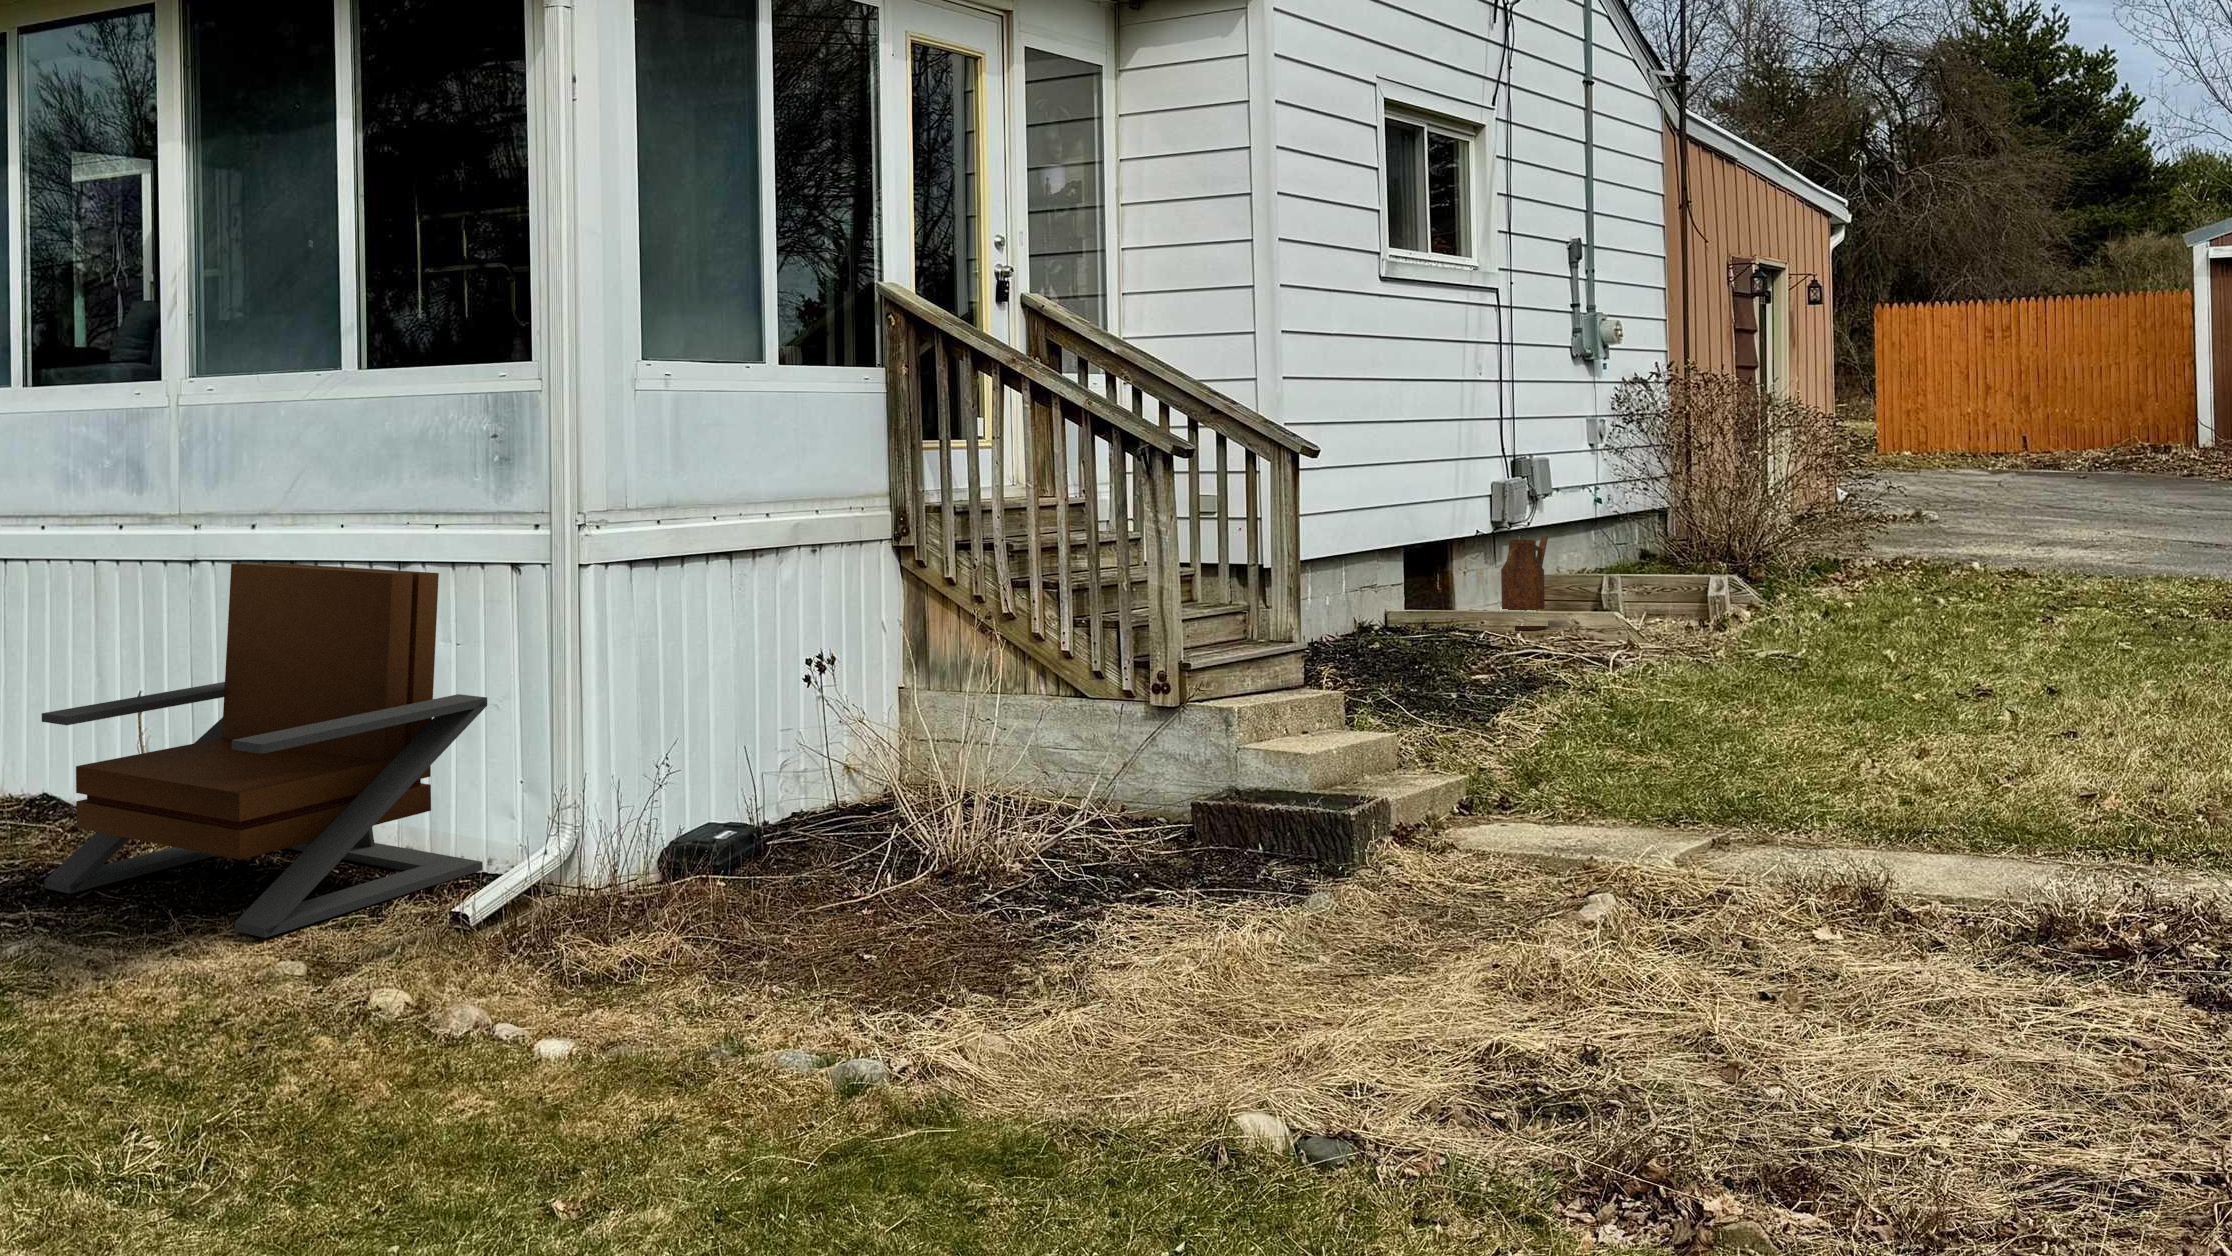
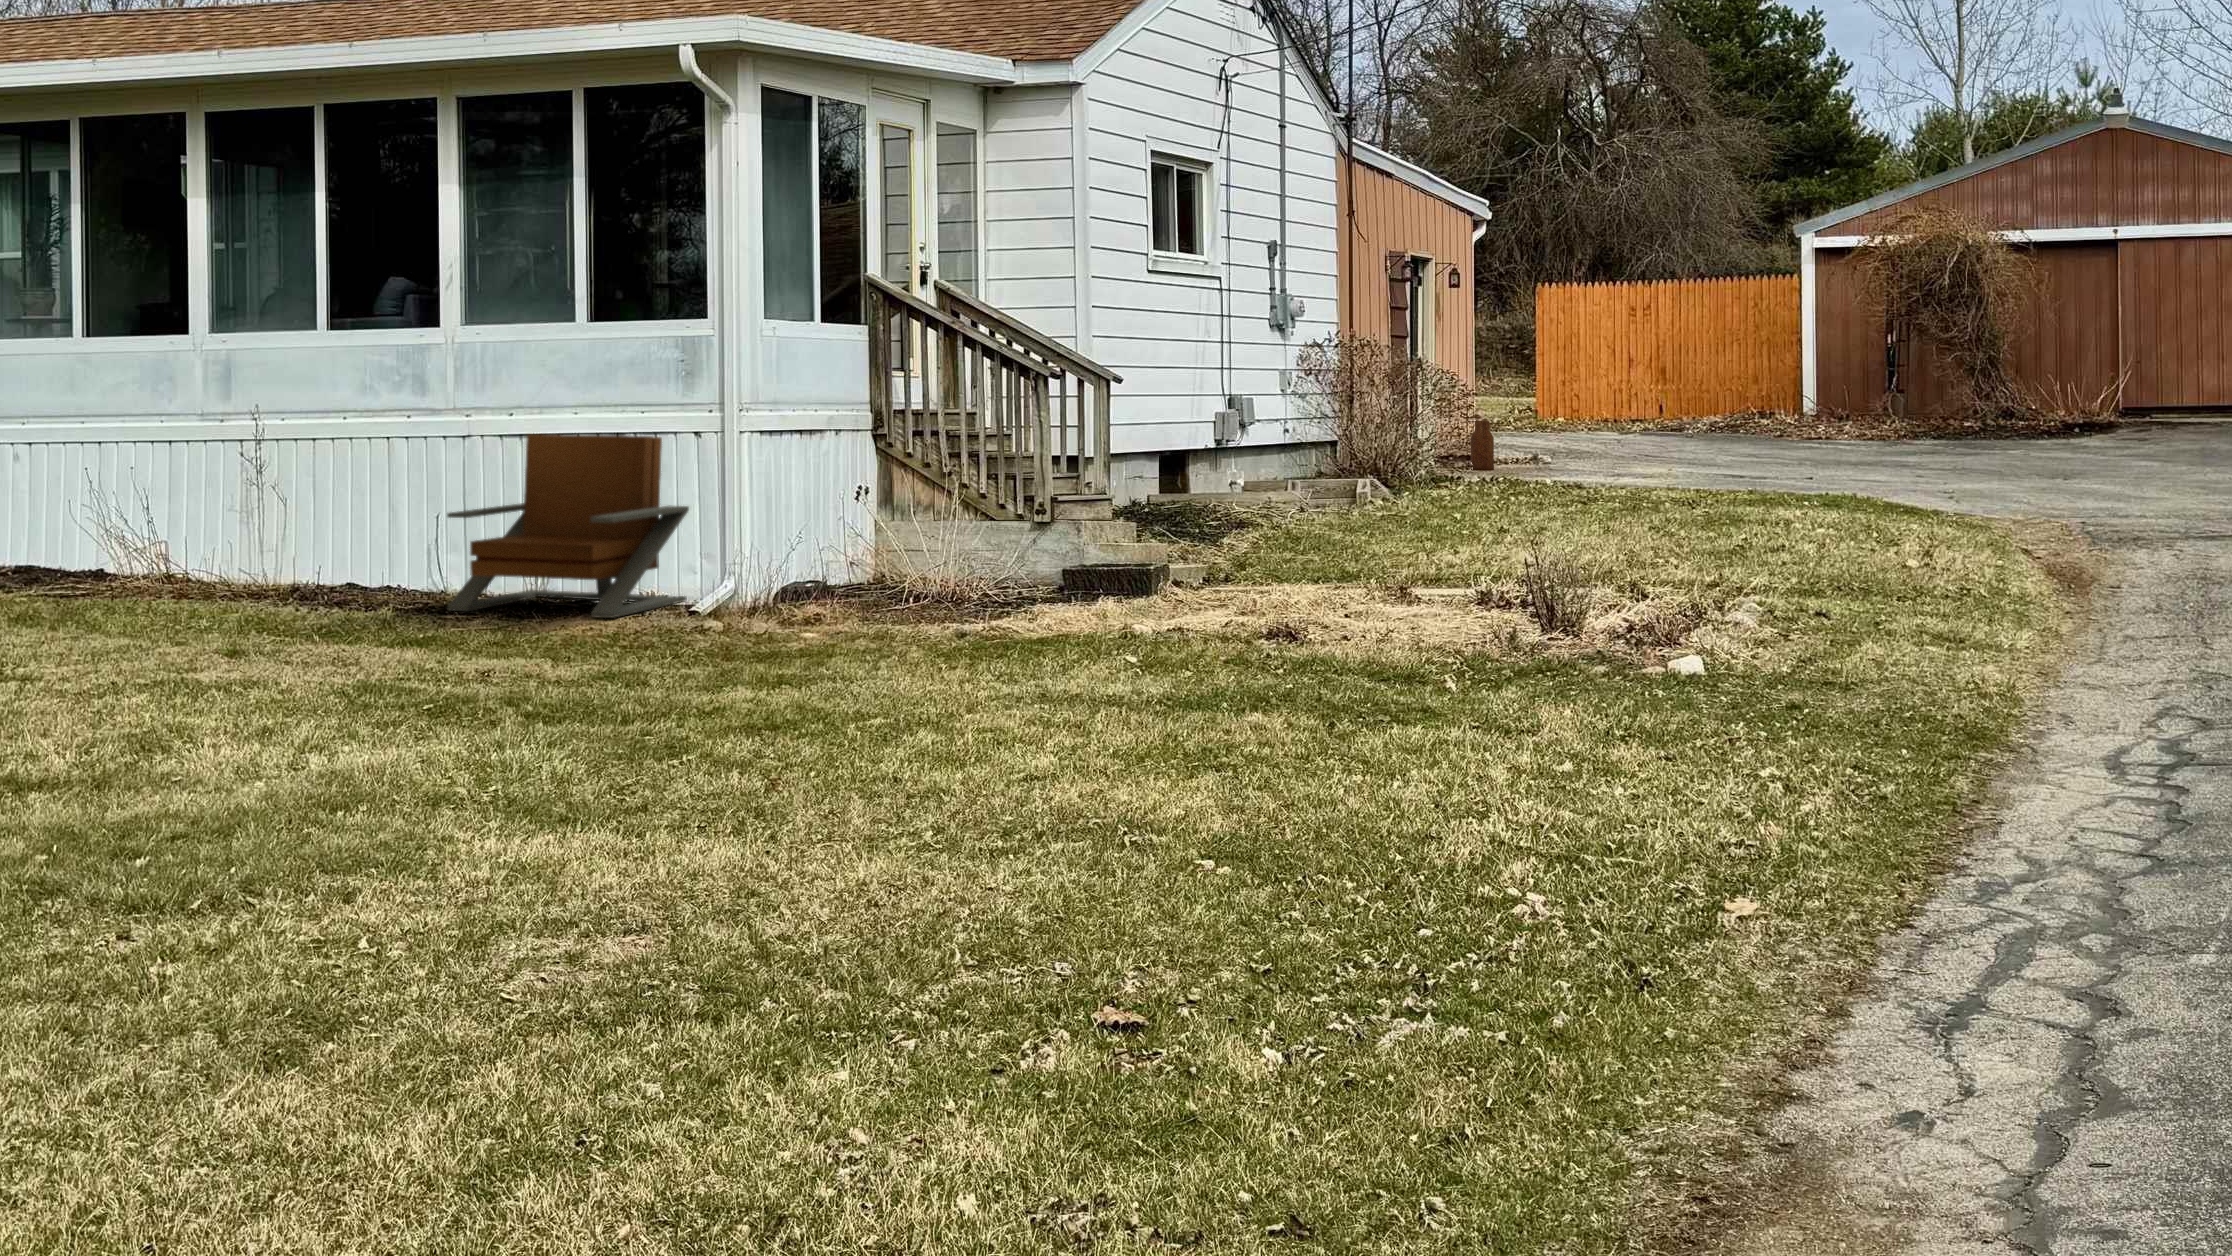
watering can: present [1501,535,1548,630] -> present [1471,419,1494,470]

